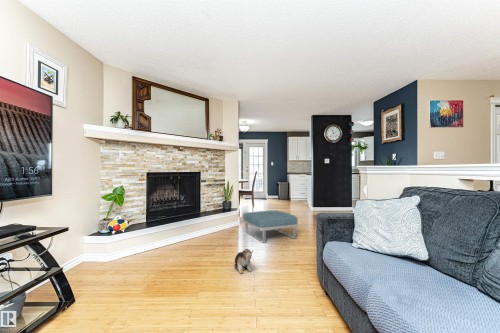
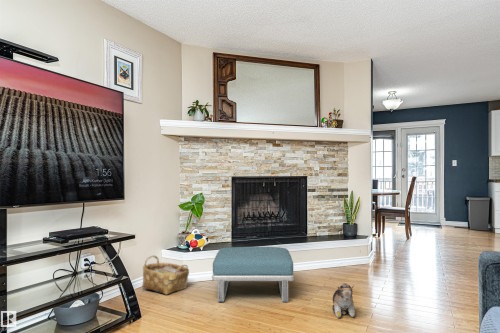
footstool: present [243,211,298,242] -> present [212,247,294,302]
woven basket: none [68,242,114,275] -> present [142,256,189,295]

